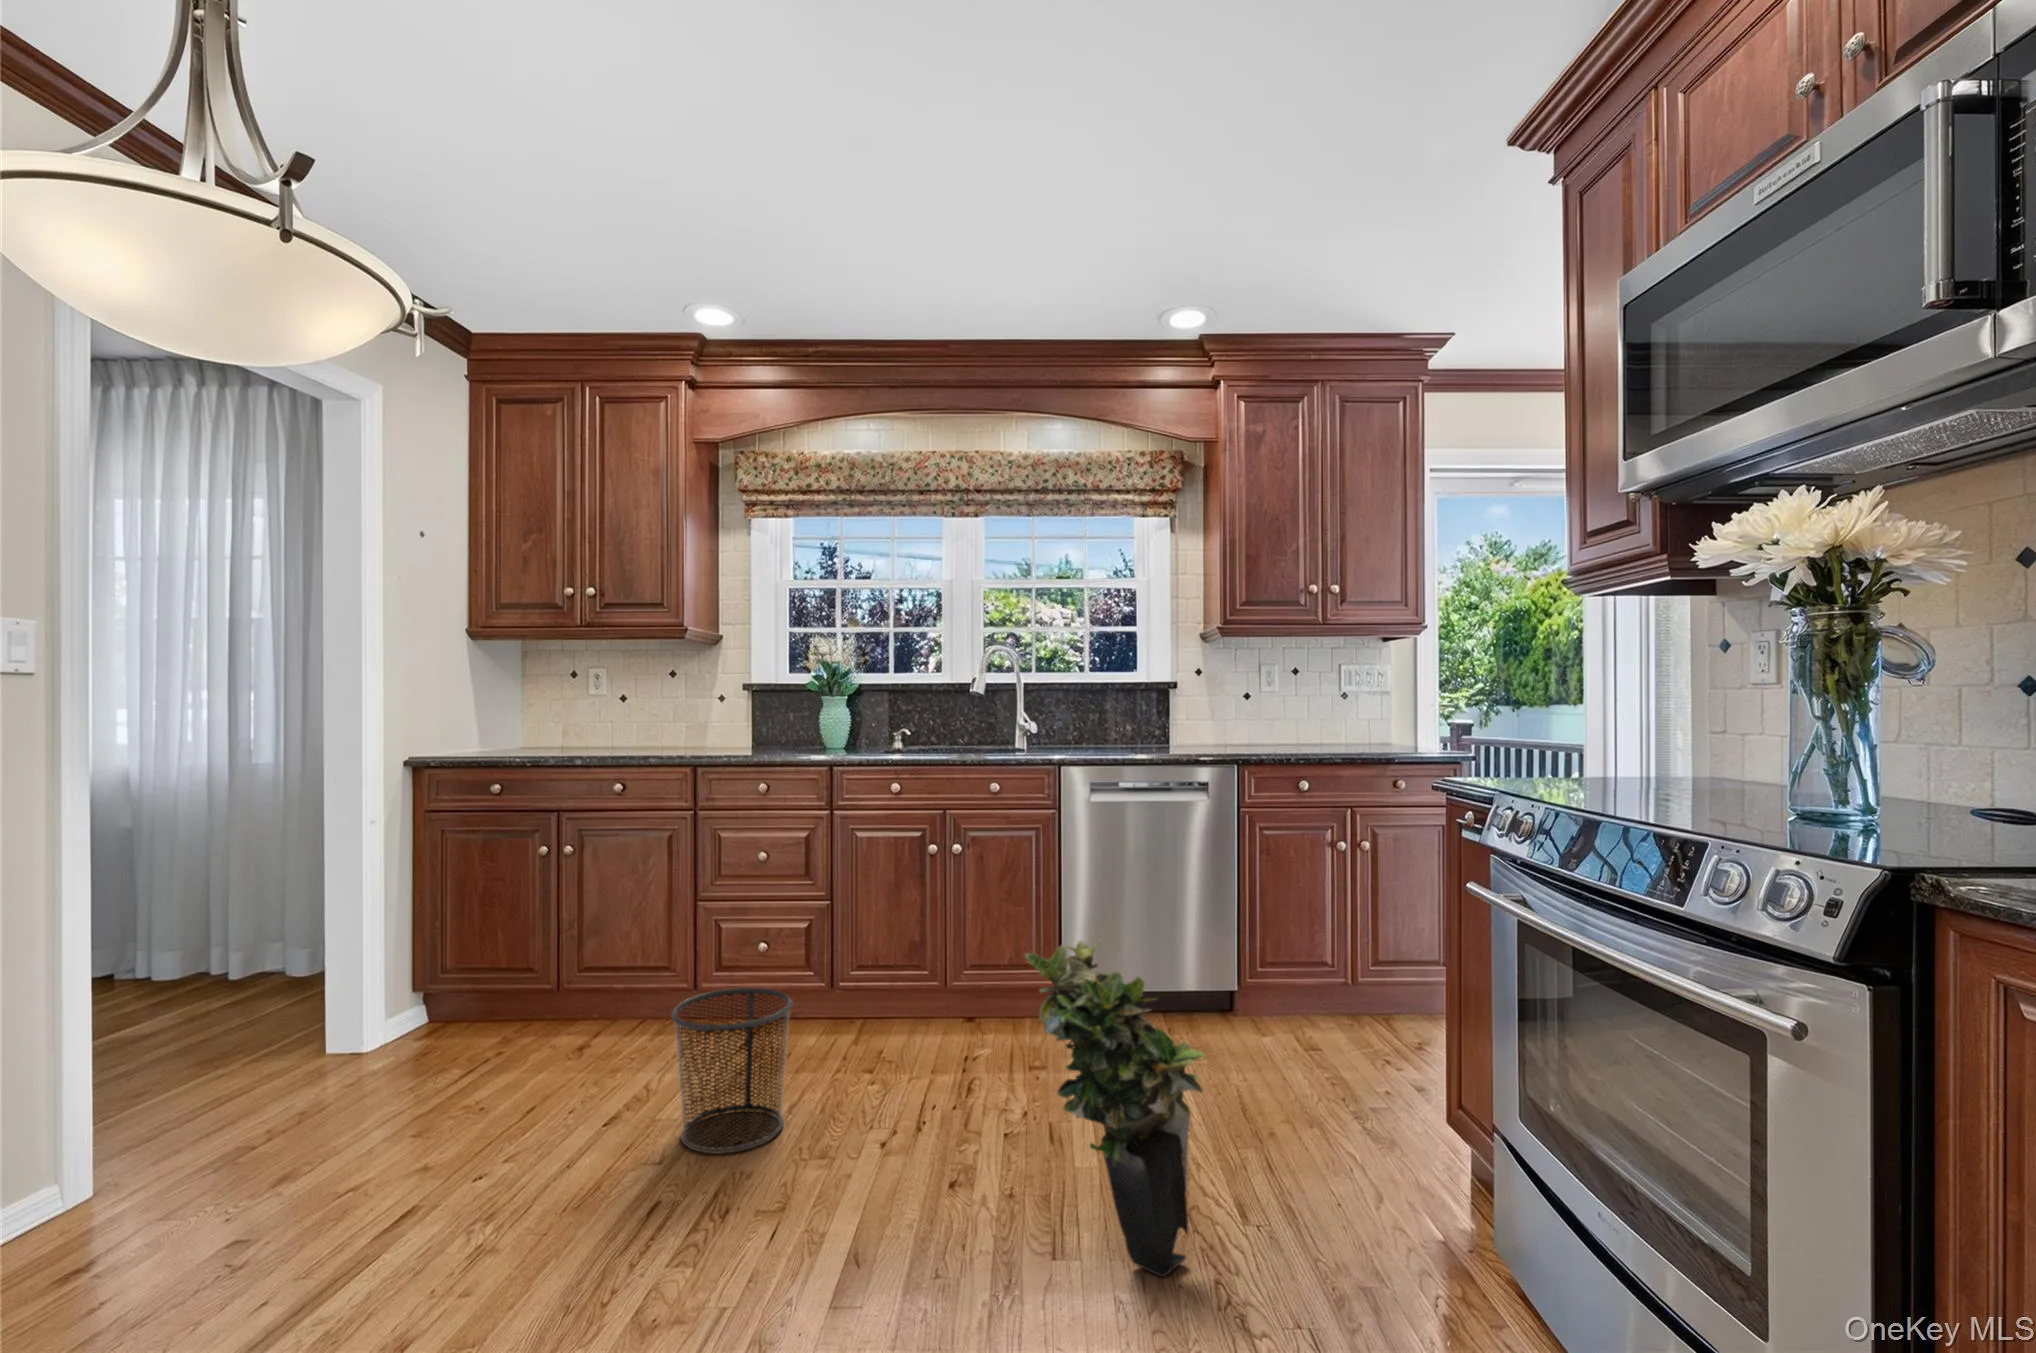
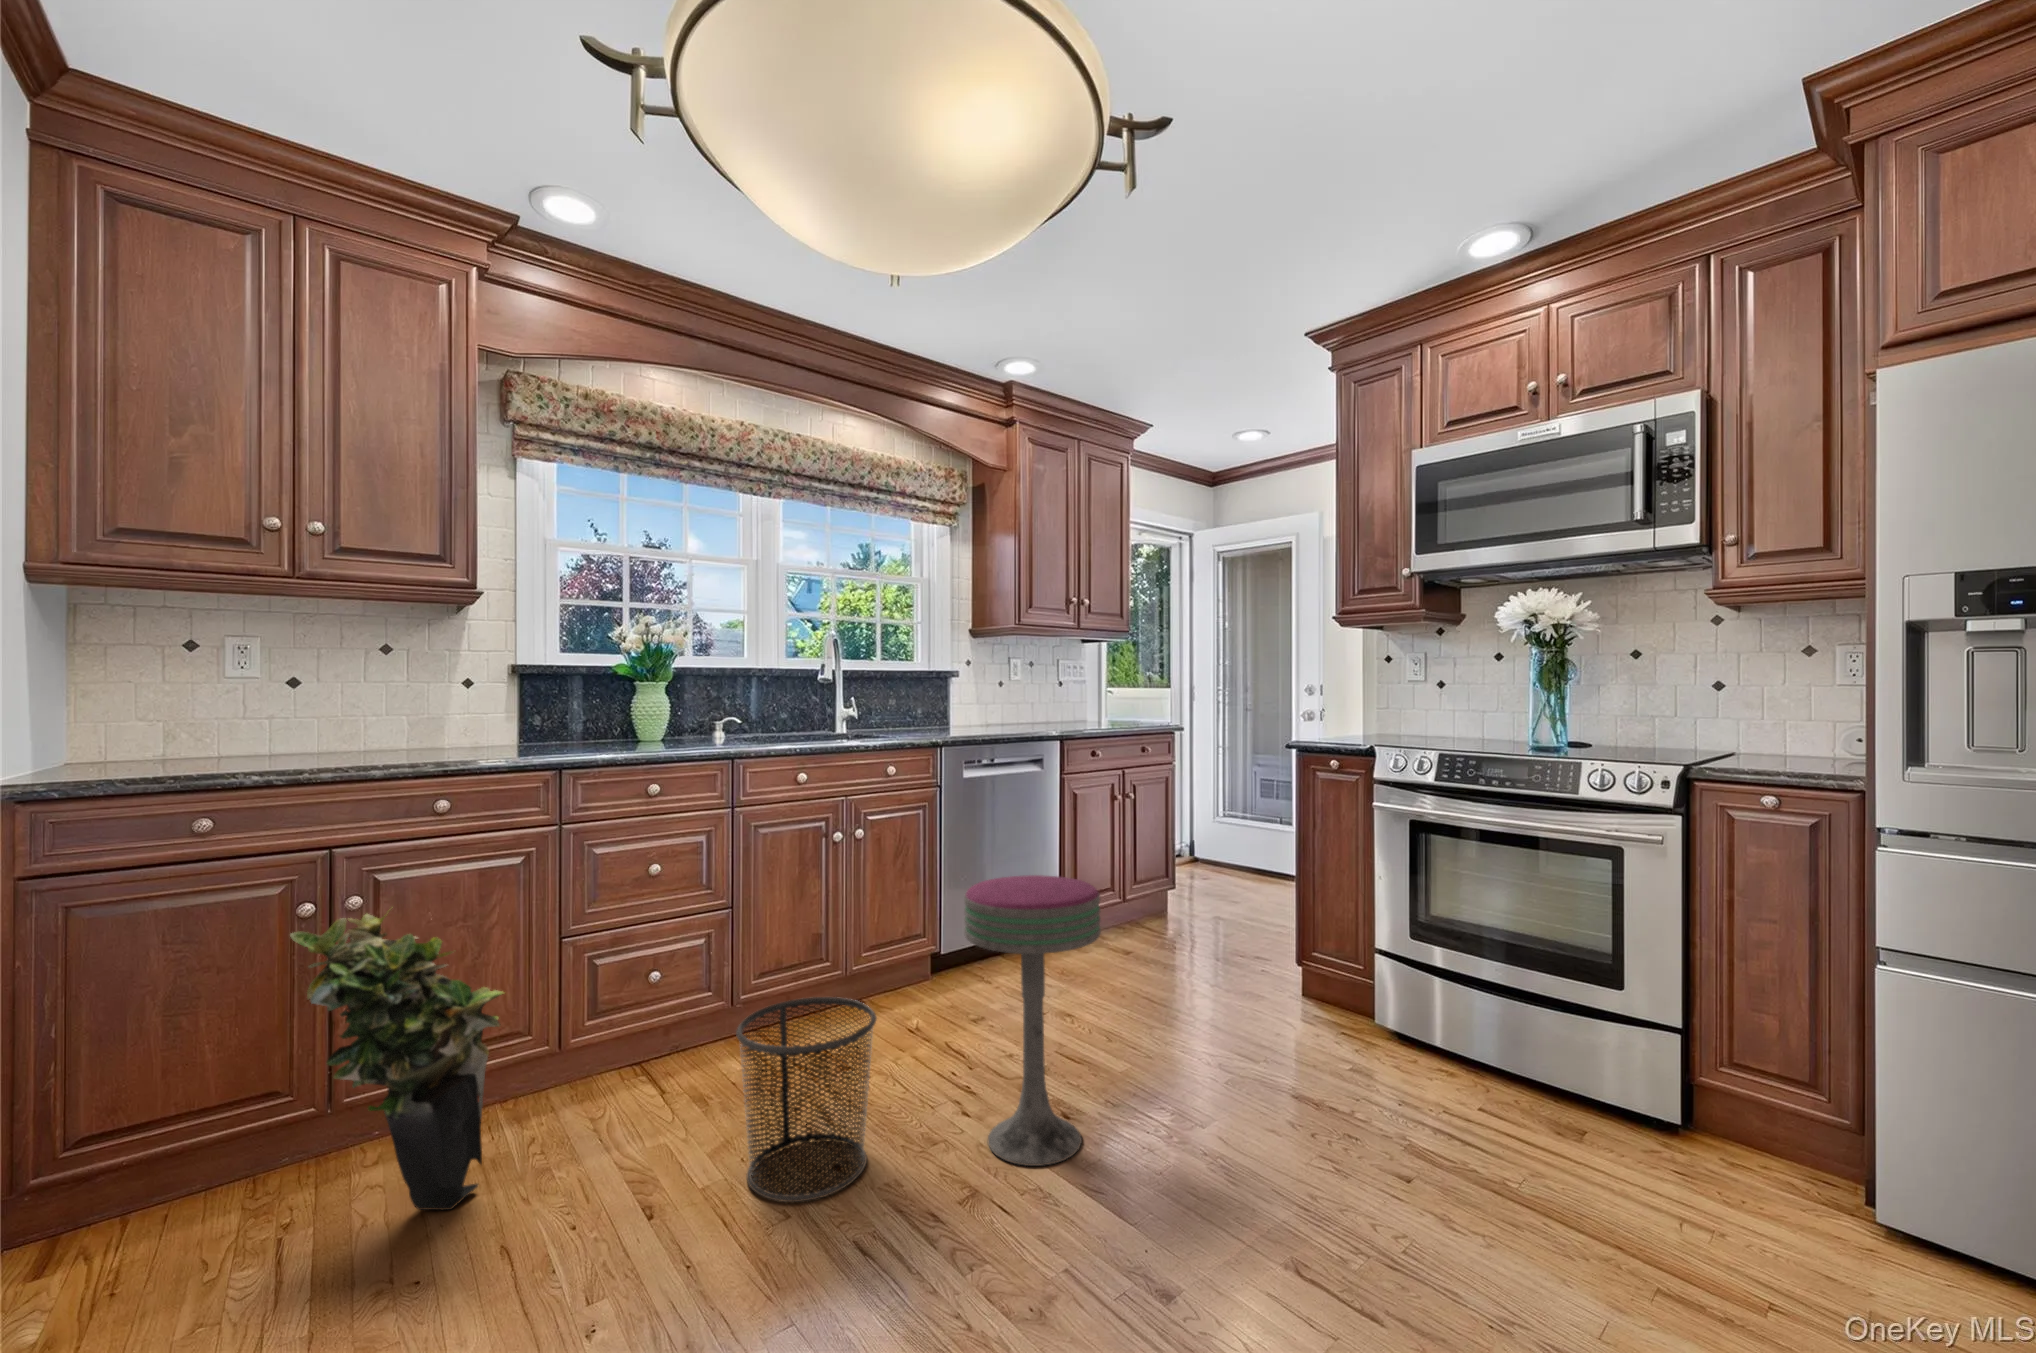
bar stool: none [823,912,961,1202] -> present [964,875,1101,1166]
potted plant: present [1025,940,1204,1277] -> present [290,911,503,1210]

